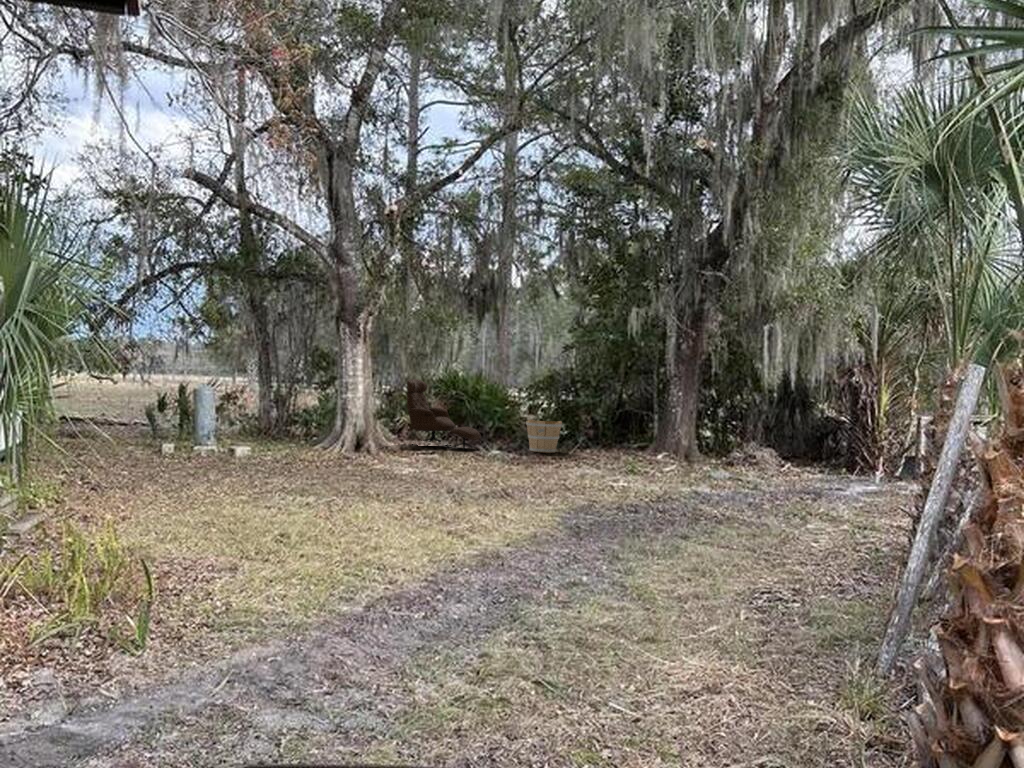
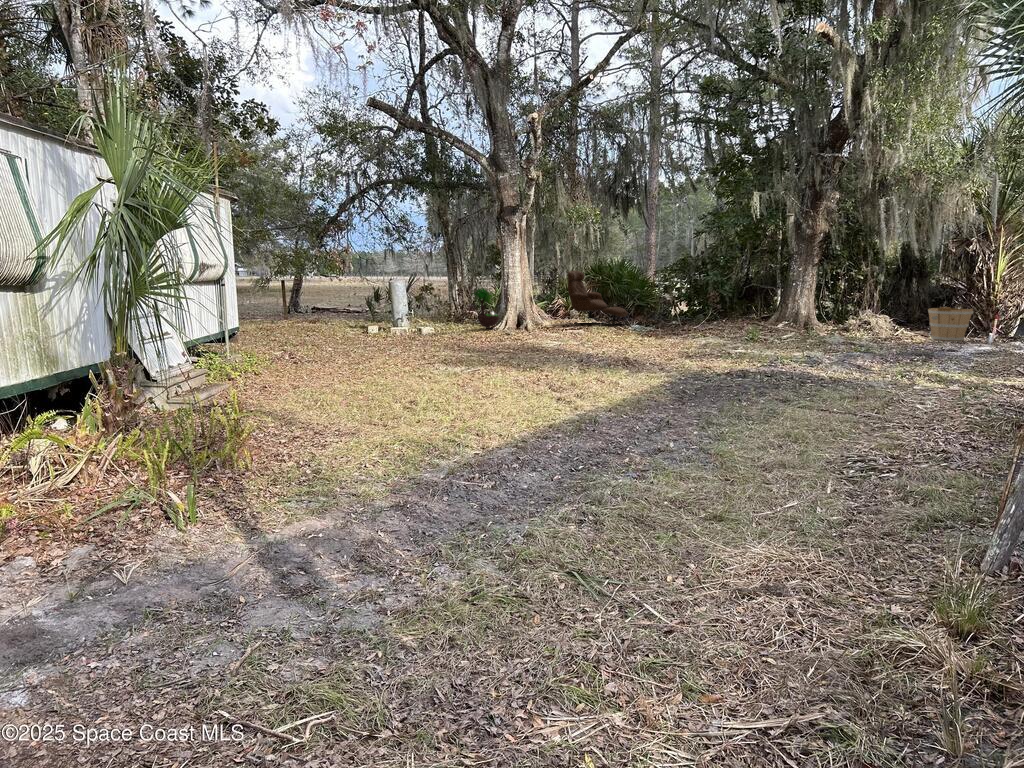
potted tree: none [282,388,319,449] -> present [472,287,499,329]
wooden bucket: present [526,420,562,453] -> present [928,307,973,341]

